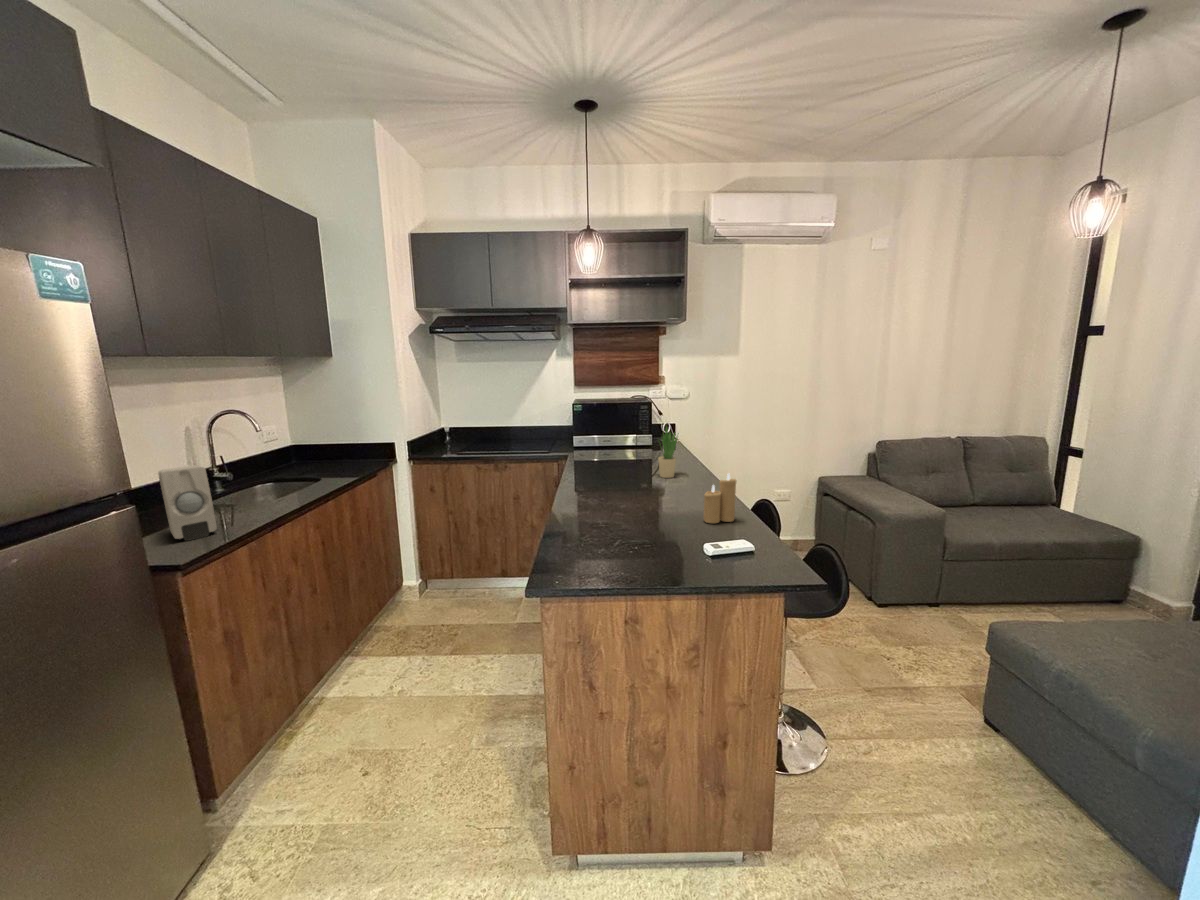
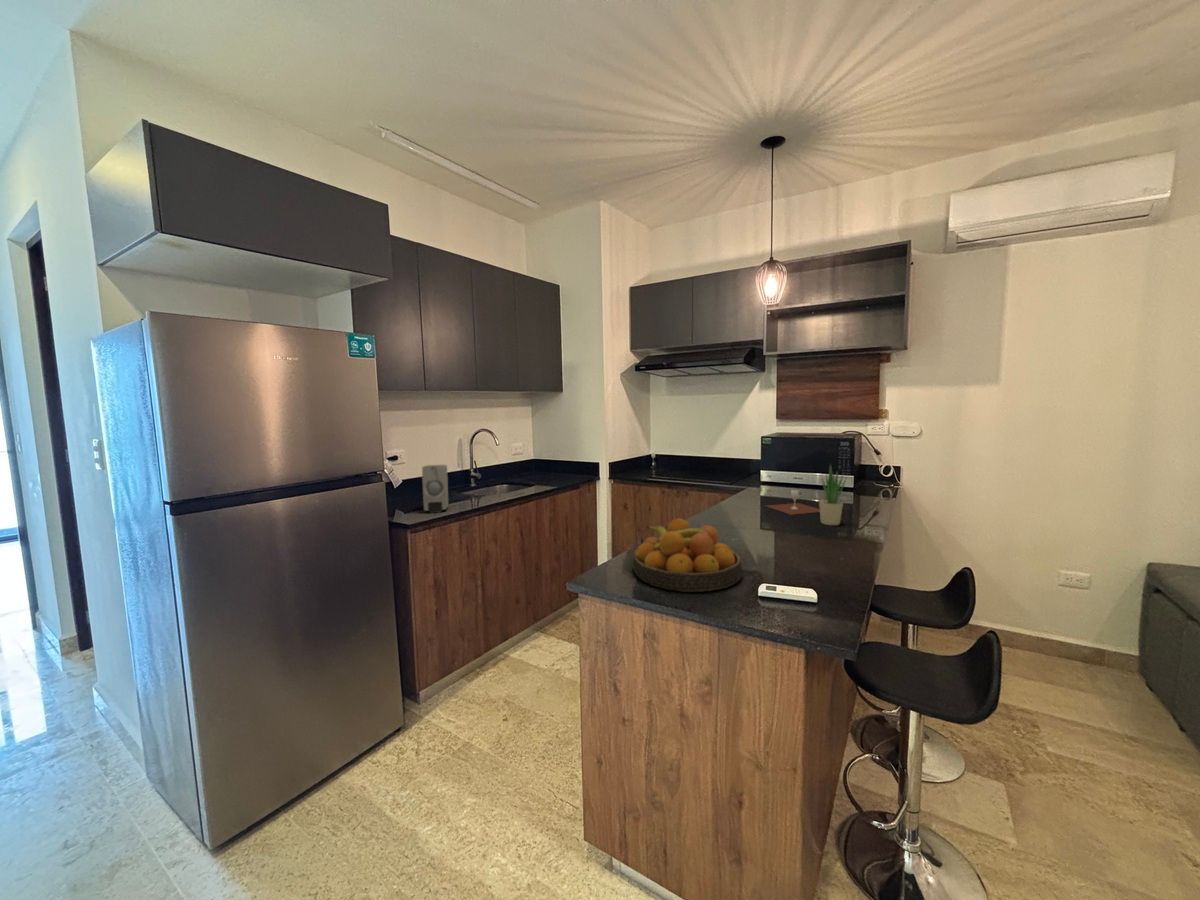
wine glass: none [599,450,651,473] -> present [767,489,820,515]
candle: present [704,474,736,523] -> none [803,519,847,577]
fruit bowl: none [567,493,677,568] -> present [633,518,742,592]

